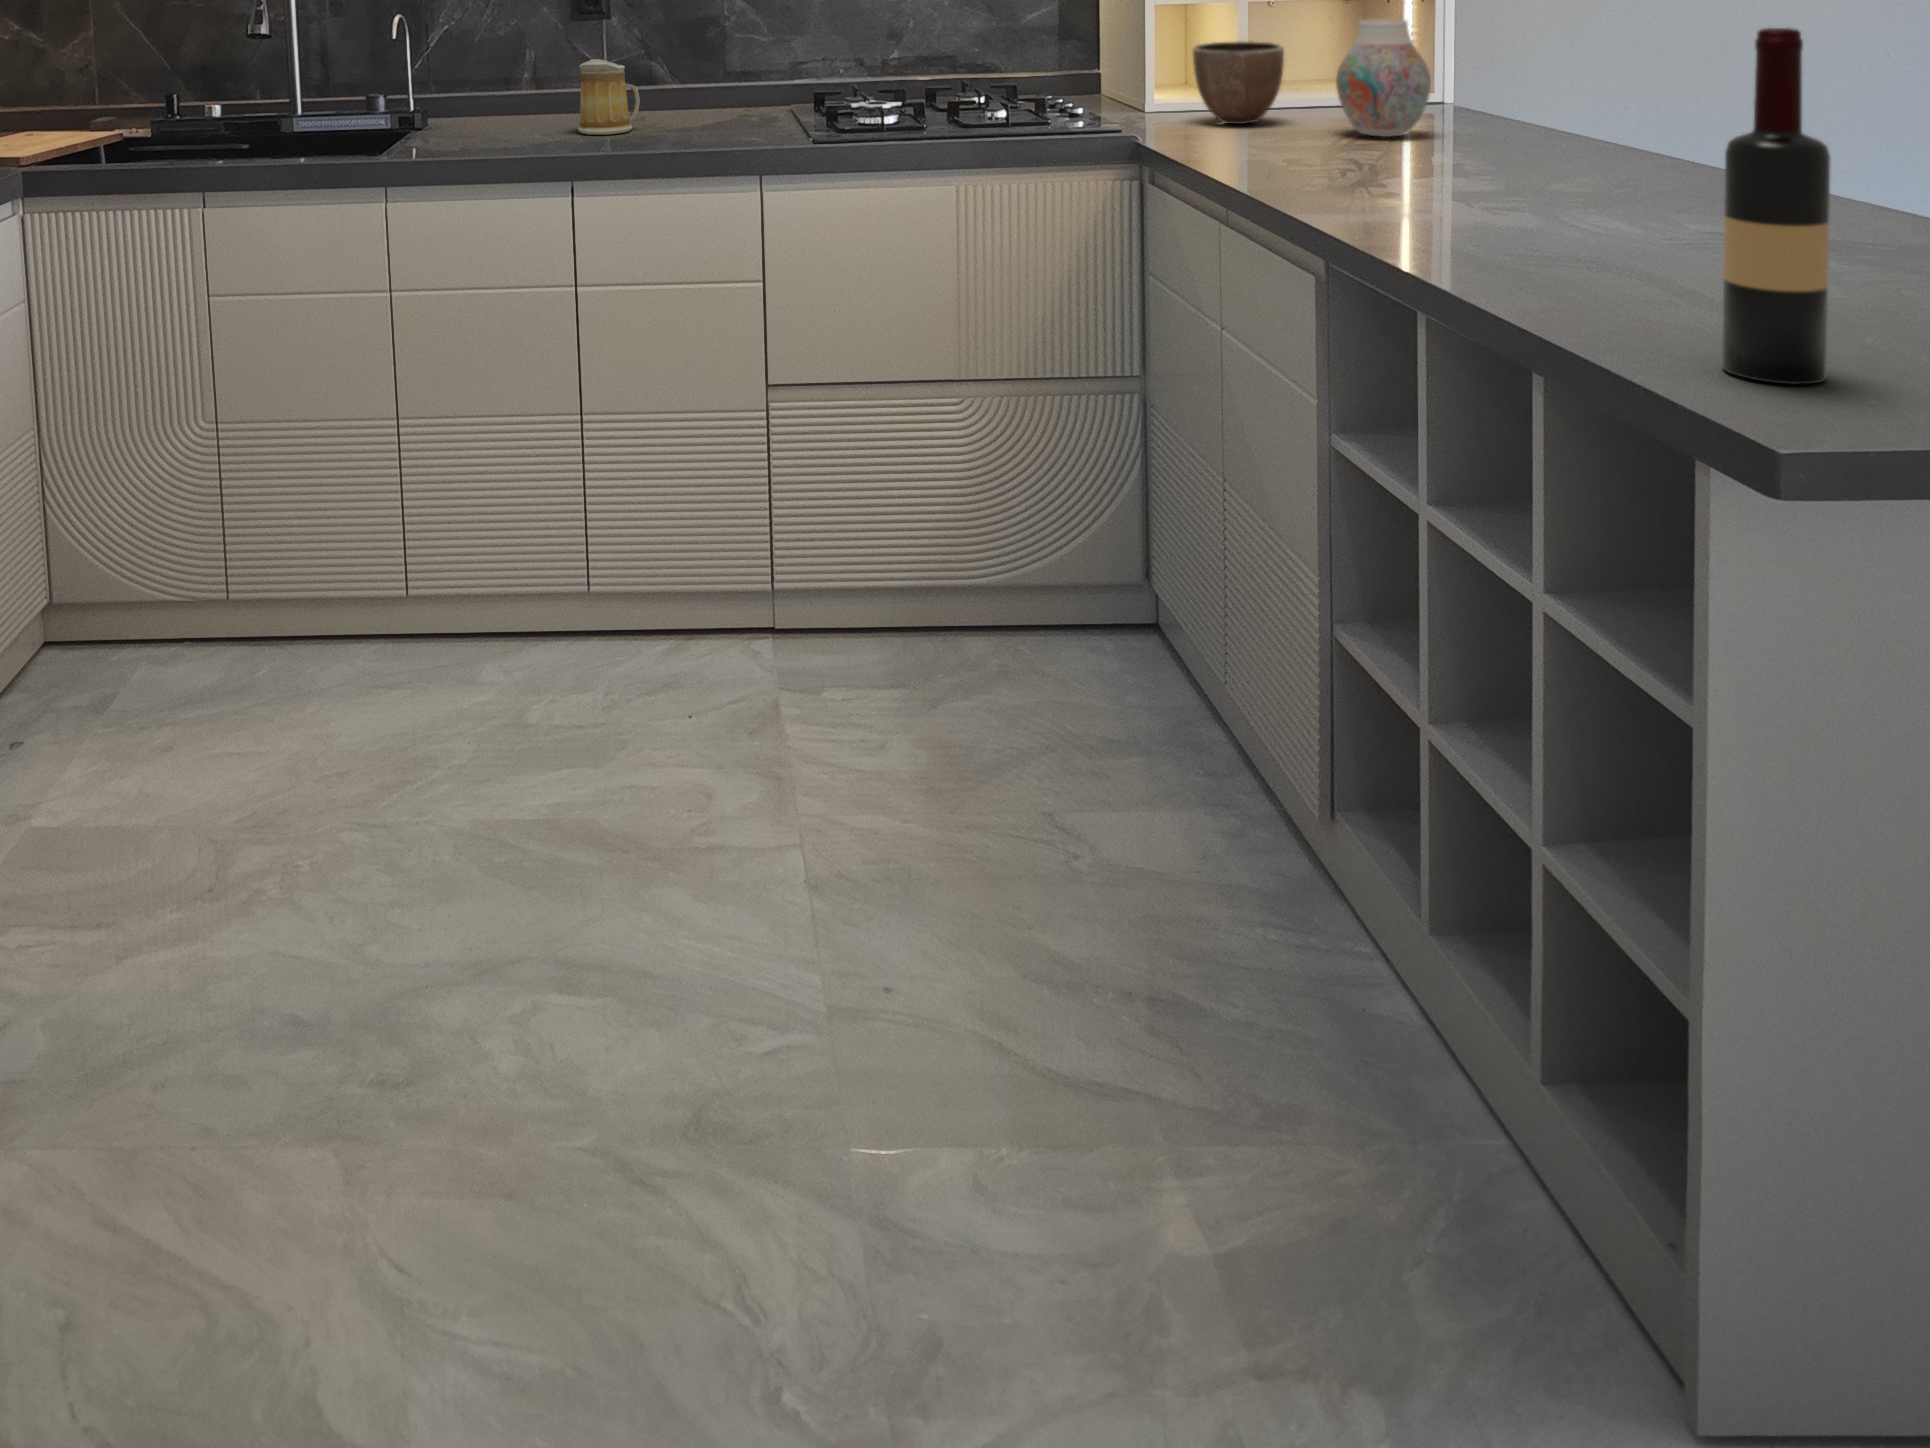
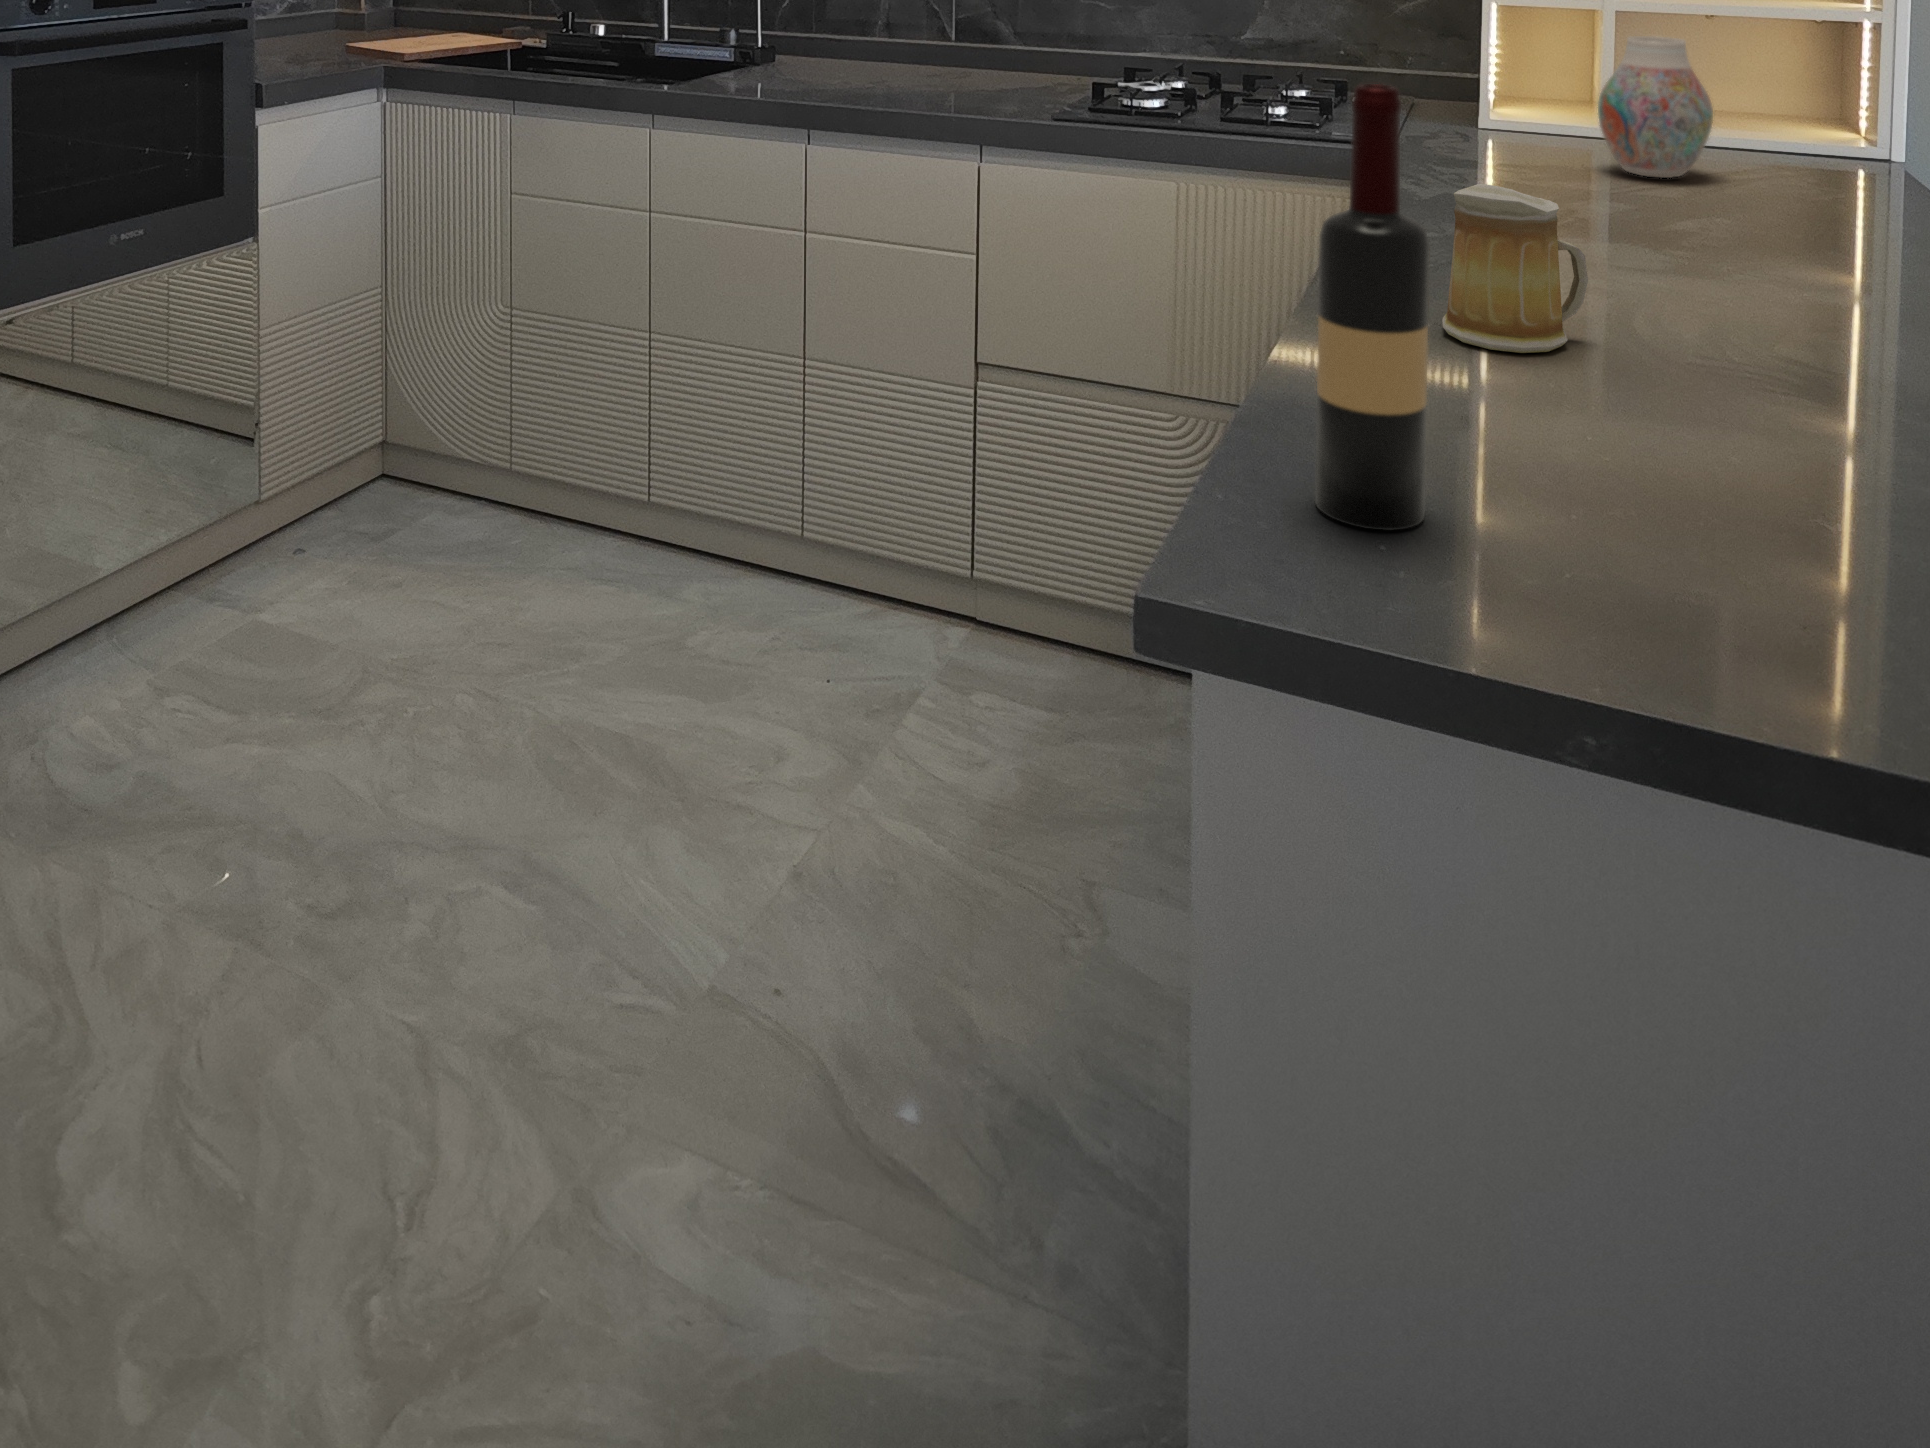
decorative bowl: present [1193,41,1284,124] -> none [1471,47,1575,144]
mug: present [578,59,640,135] -> present [1442,184,1588,353]

